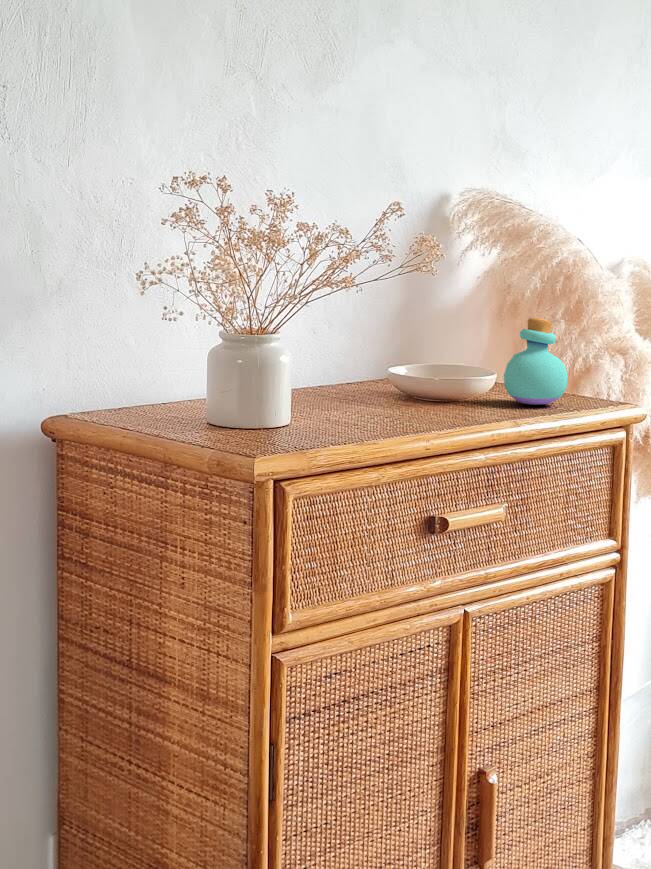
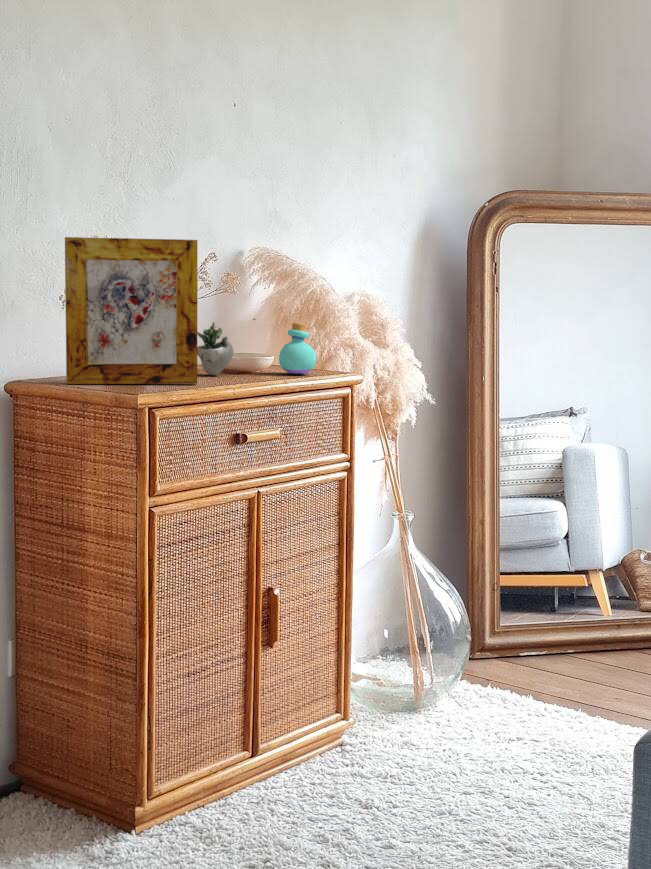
picture frame: none [140,177,368,430] -> present [65,237,197,384]
succulent plant: none [365,313,466,407] -> present [197,318,255,375]

